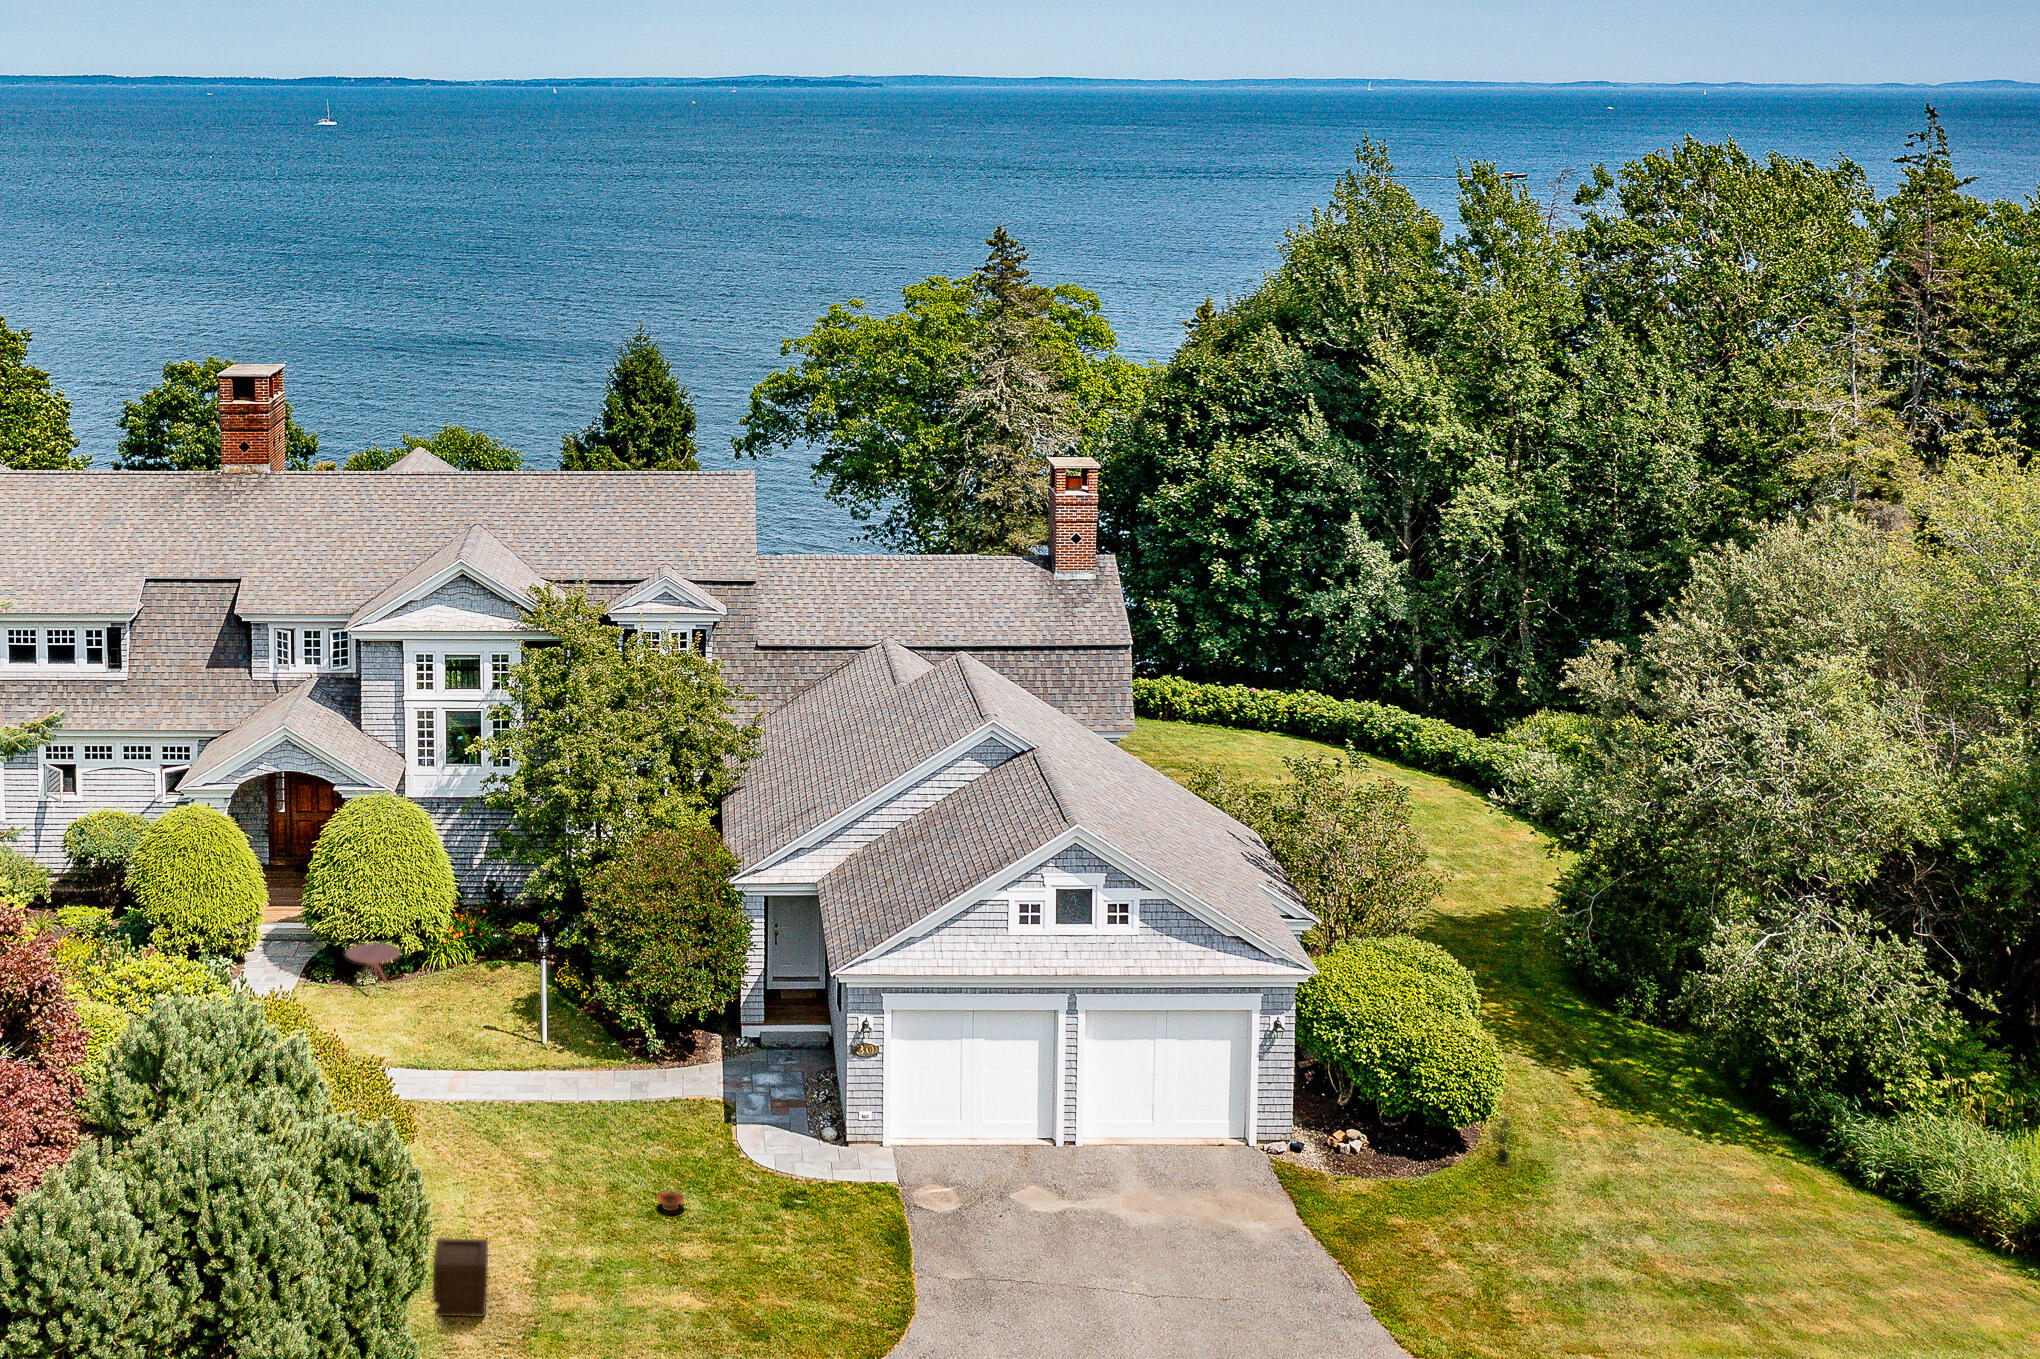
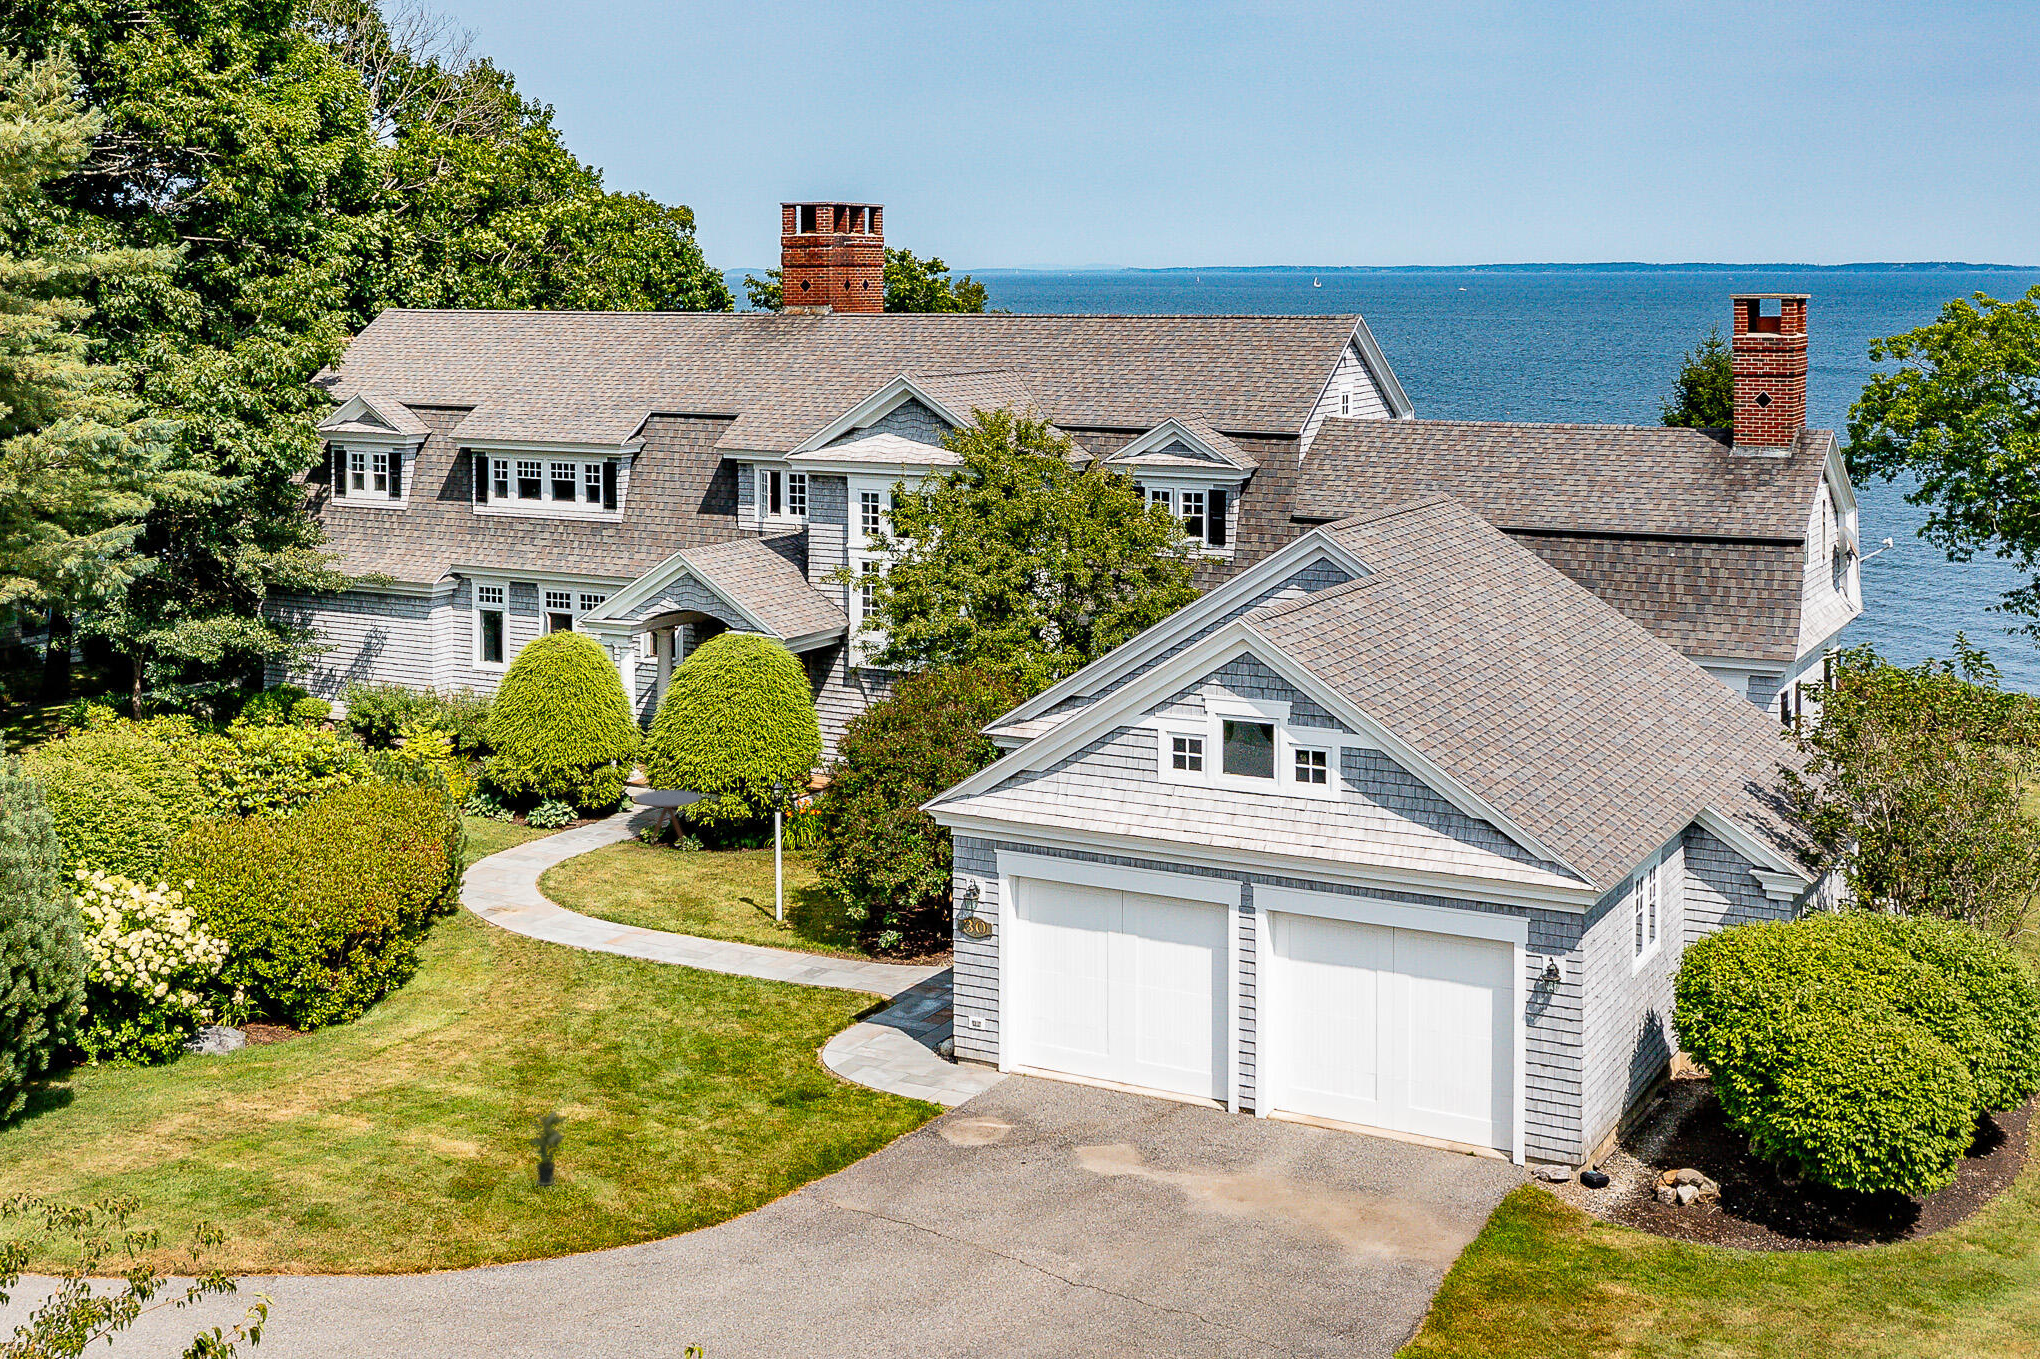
potted plant: present [1491,1119,1515,1165] -> present [531,1111,565,1185]
basket: present [657,1183,684,1211] -> none [611,1030,649,1071]
wooden crate: present [433,1238,488,1317] -> none [215,1019,313,1116]

